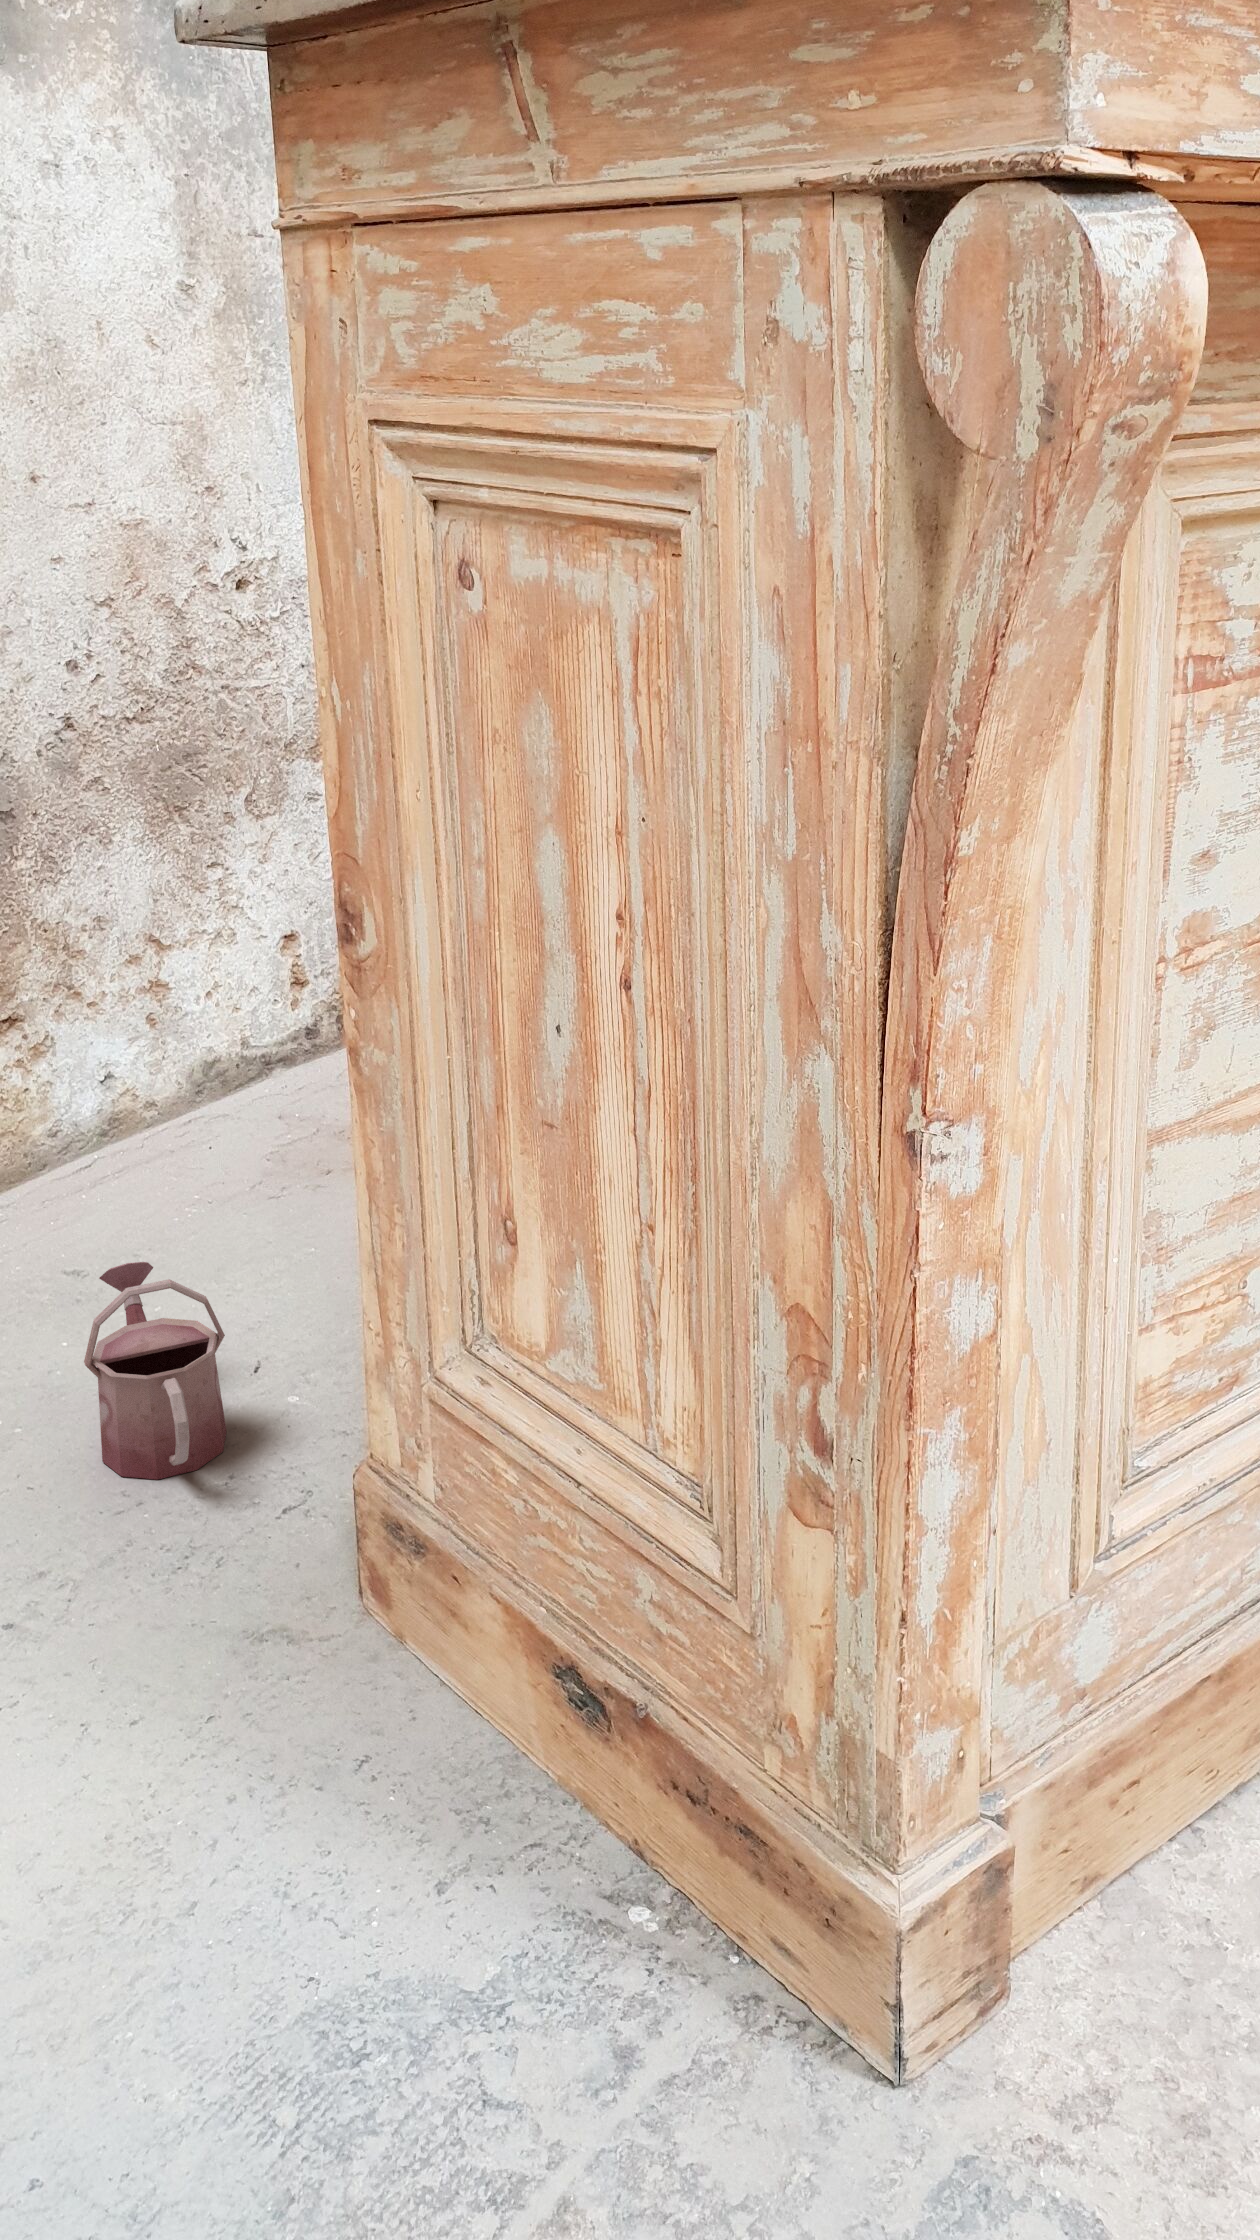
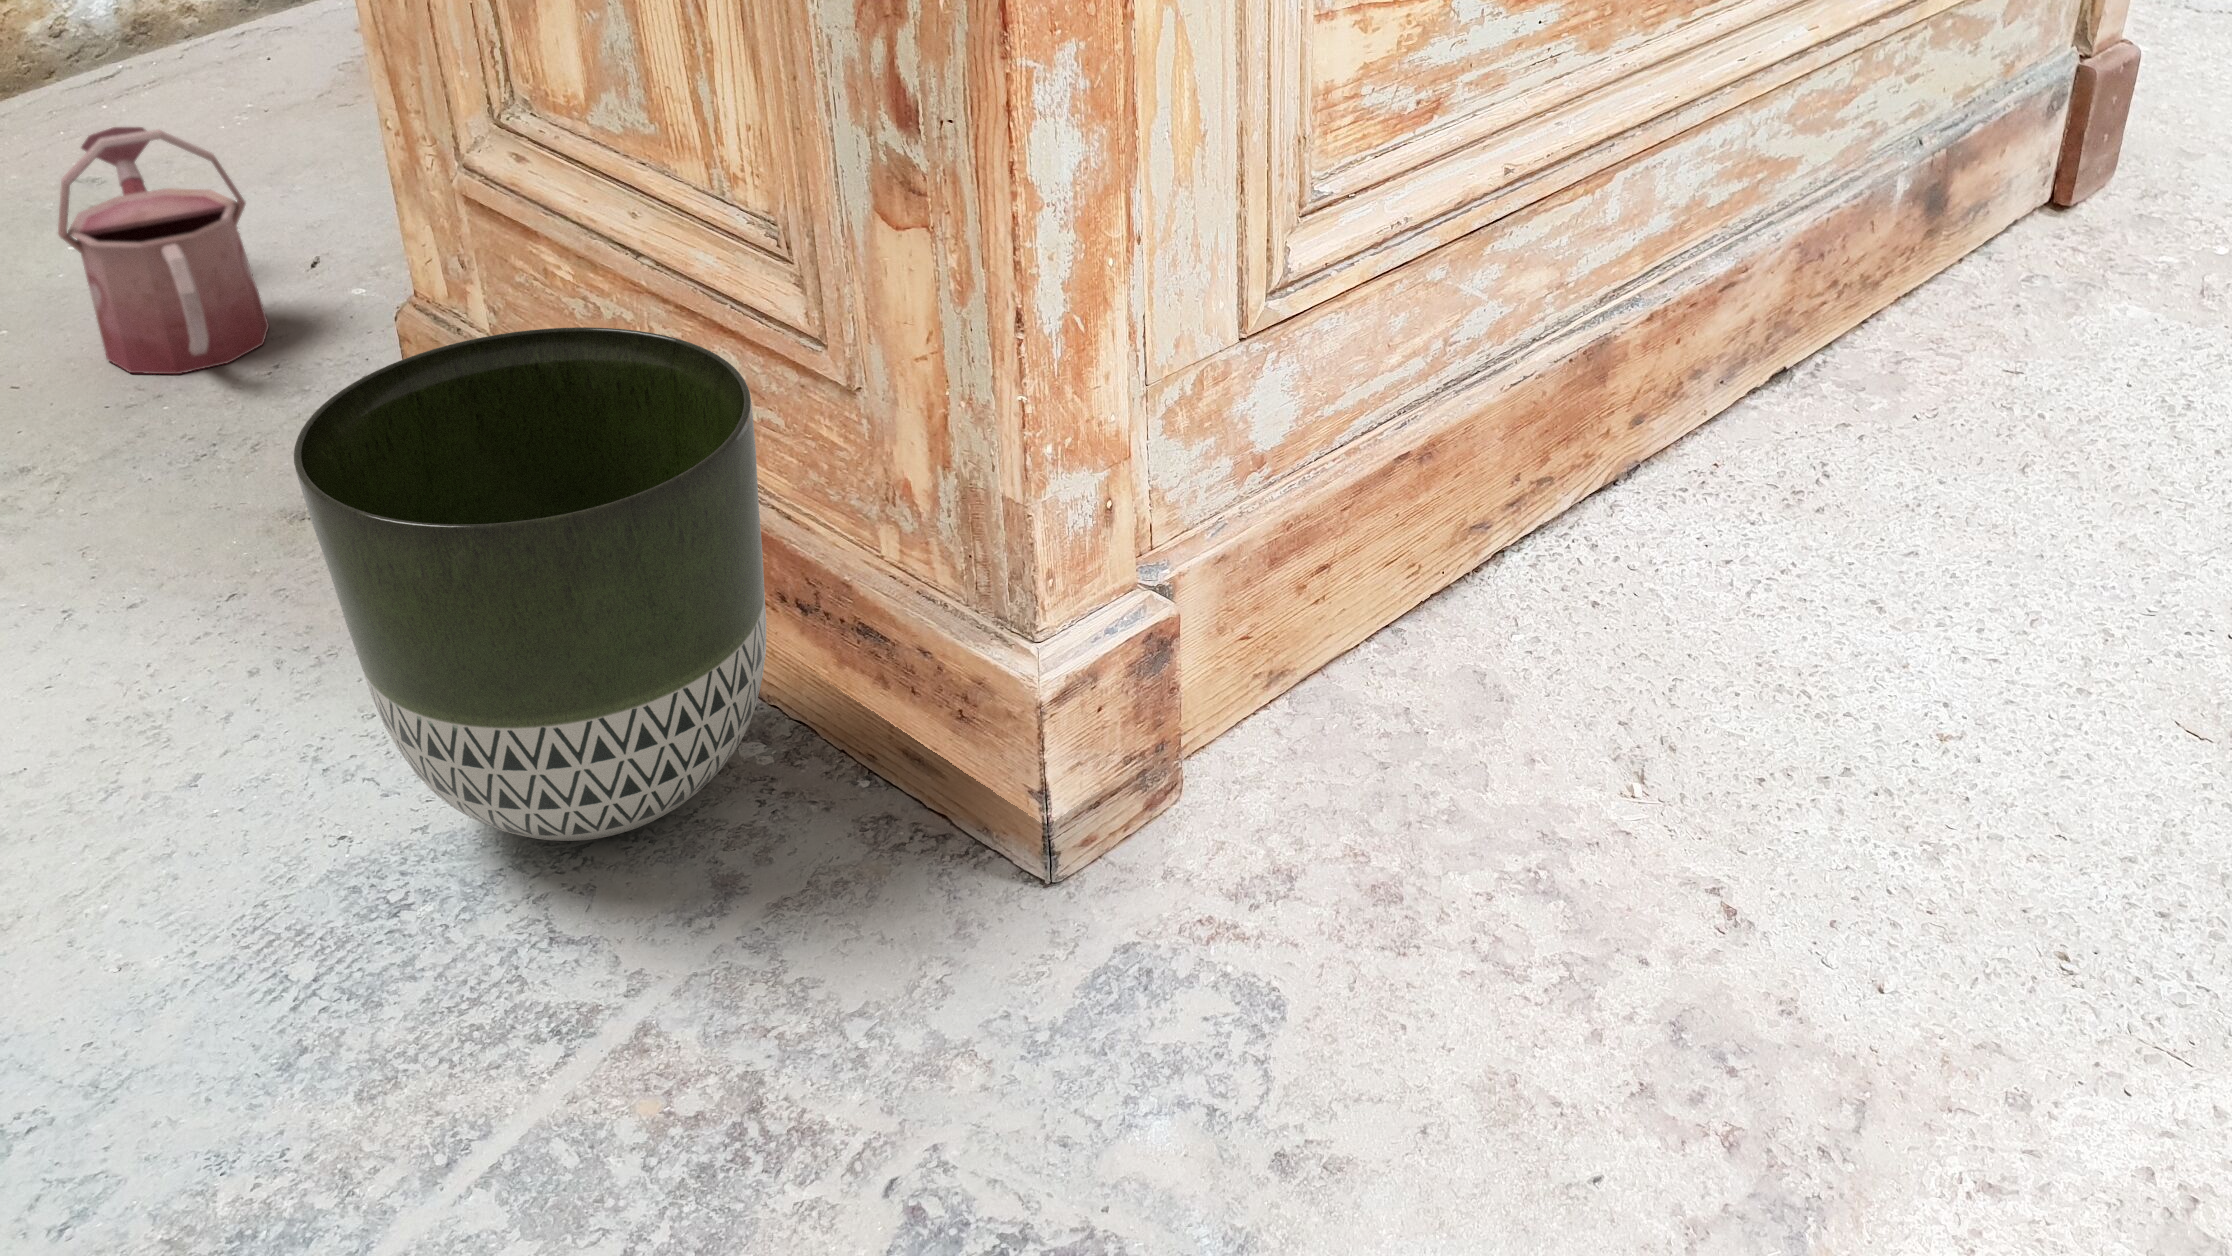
planter: none [331,1550,675,2006] -> present [294,327,766,841]

